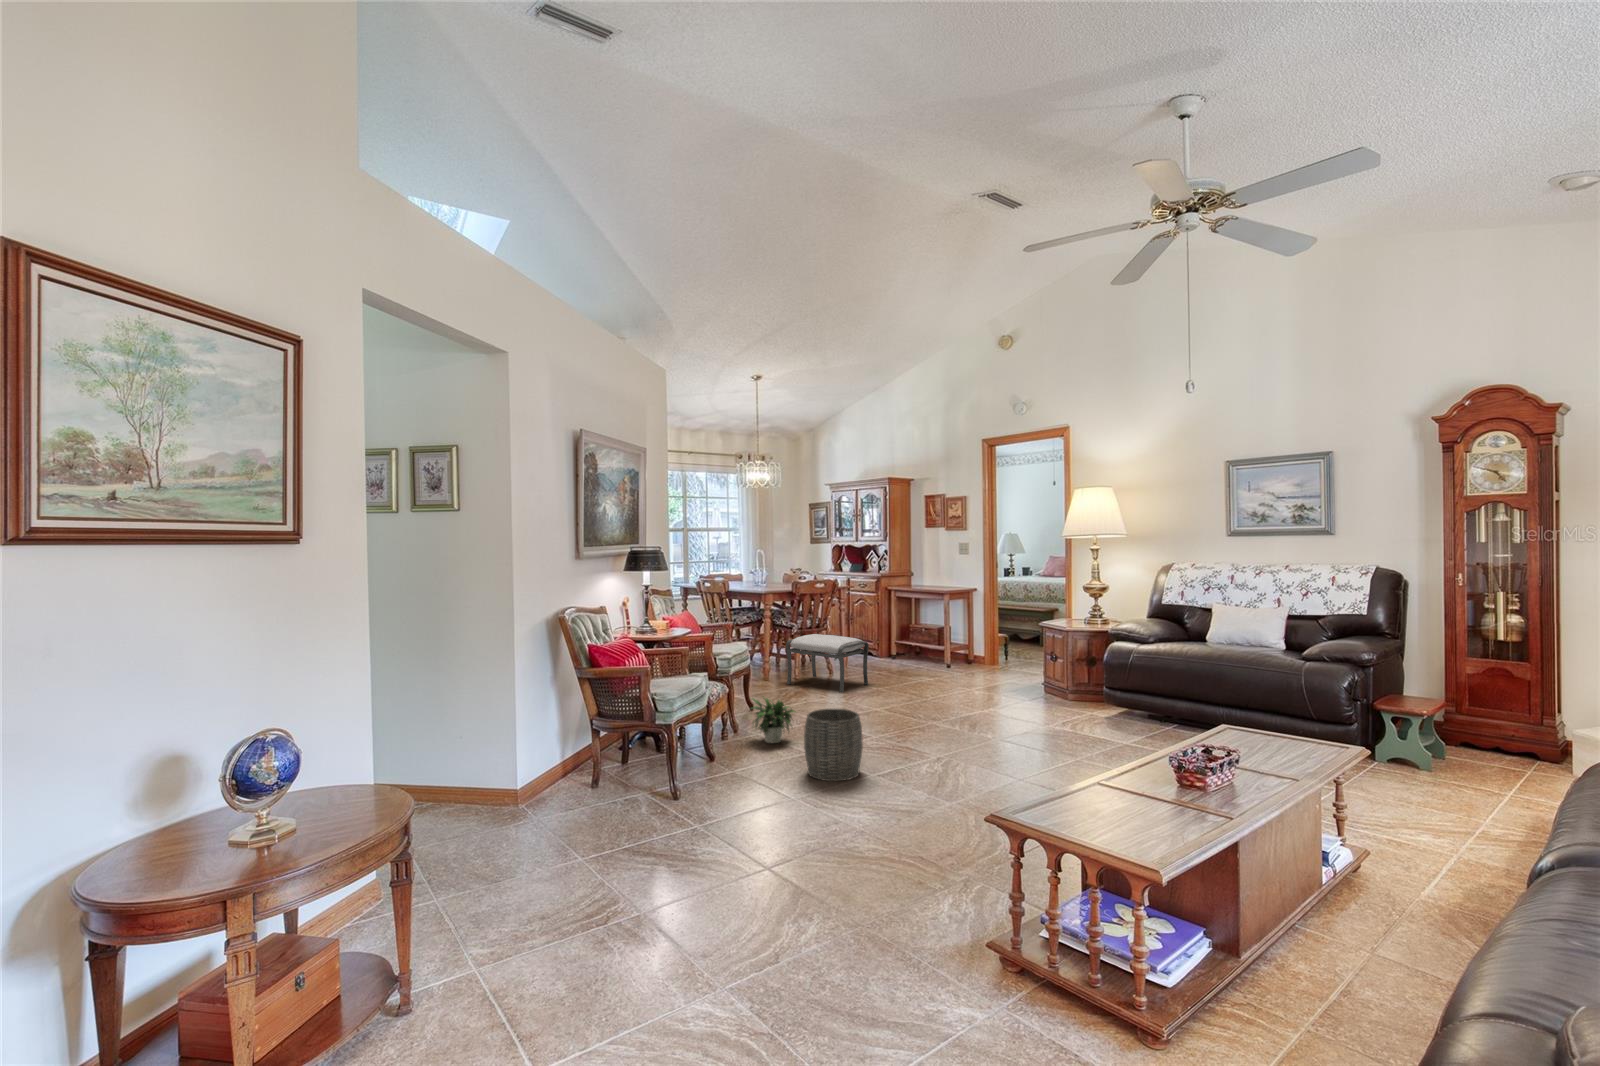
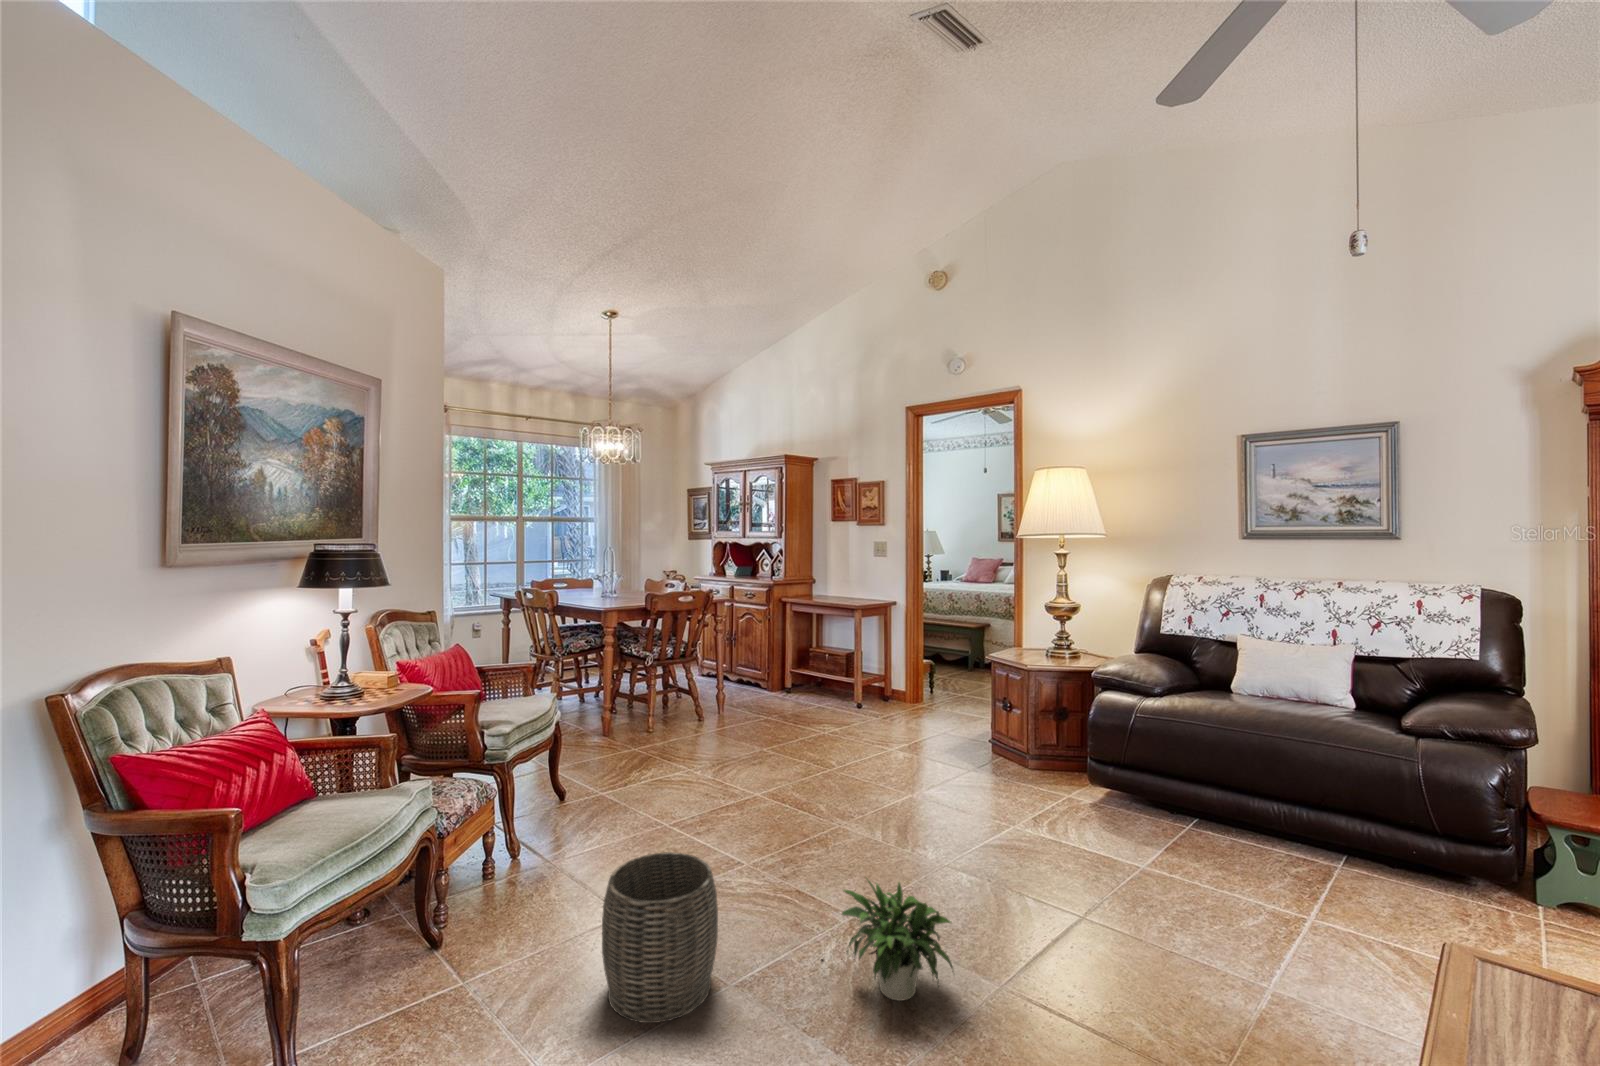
ottoman: present [786,634,869,692] -> none [637,666,753,756]
potted plant: present [752,698,795,743] -> present [820,879,953,1001]

